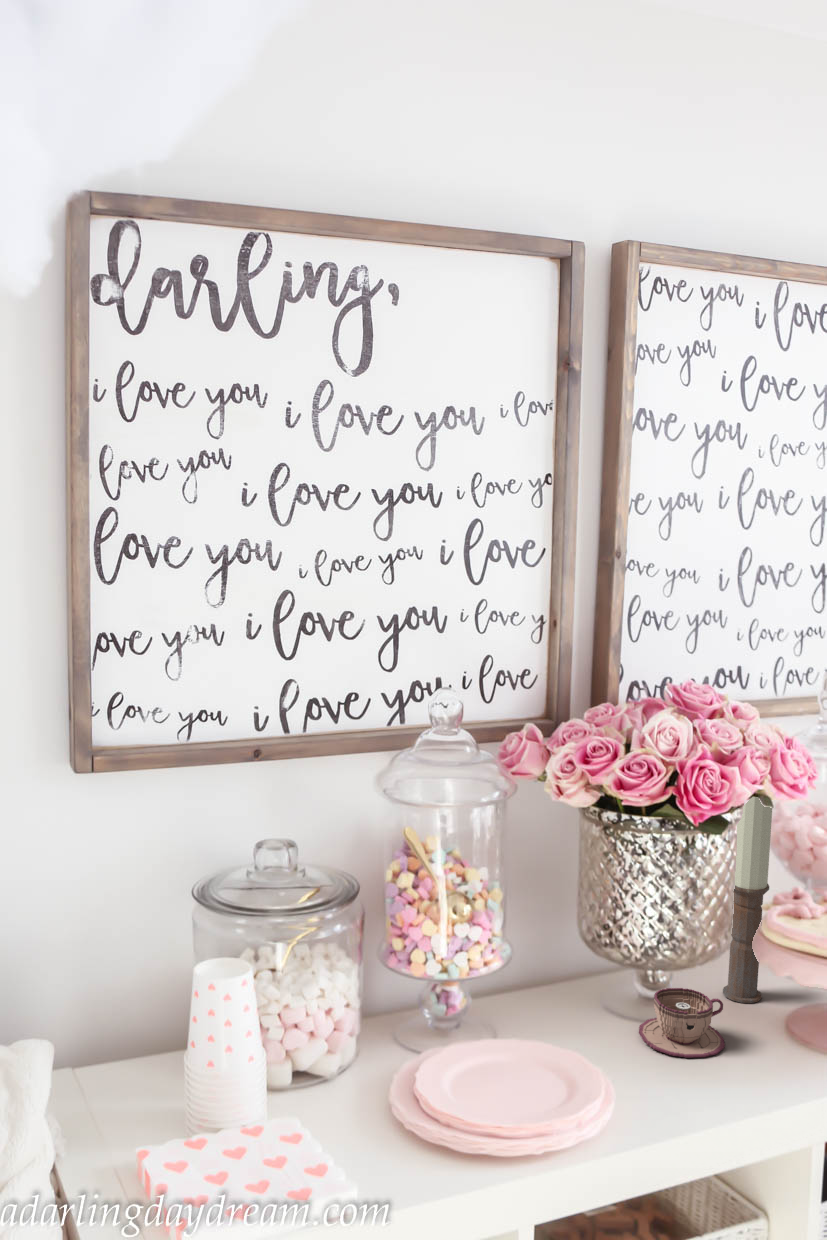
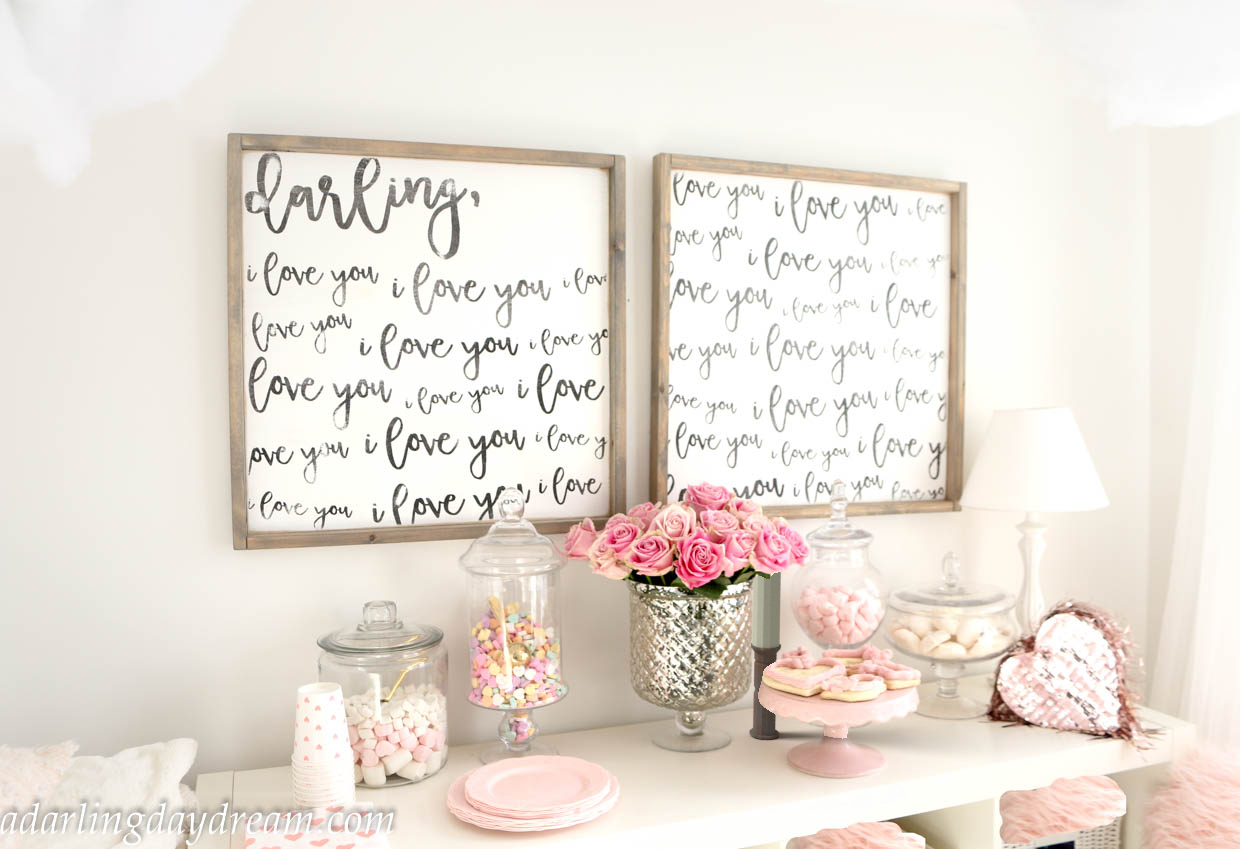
teacup: present [639,988,725,1058] -> none [665,722,729,771]

